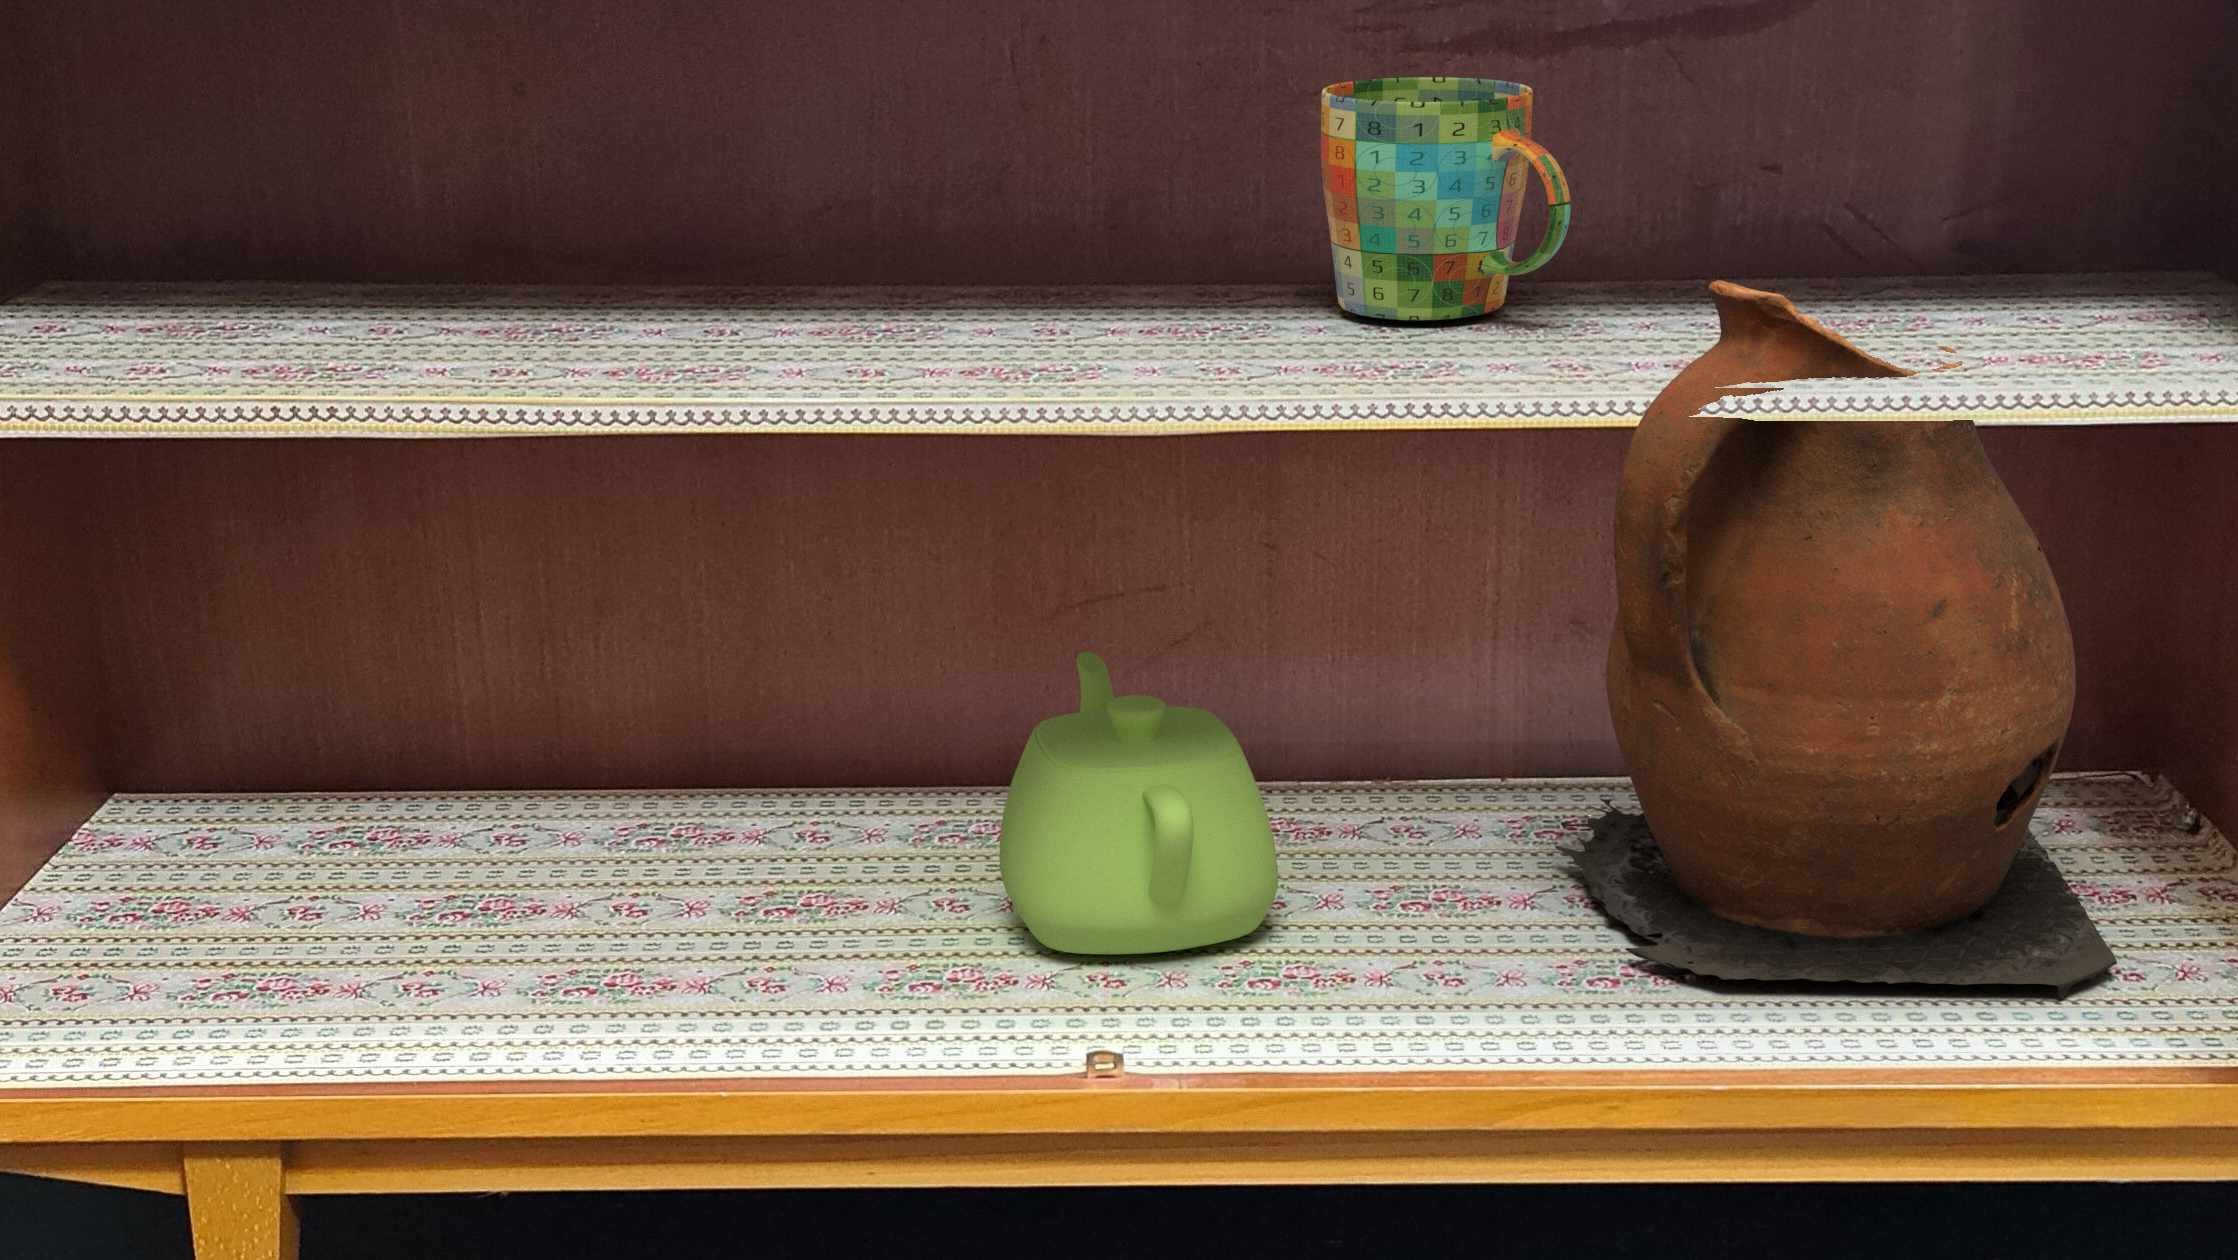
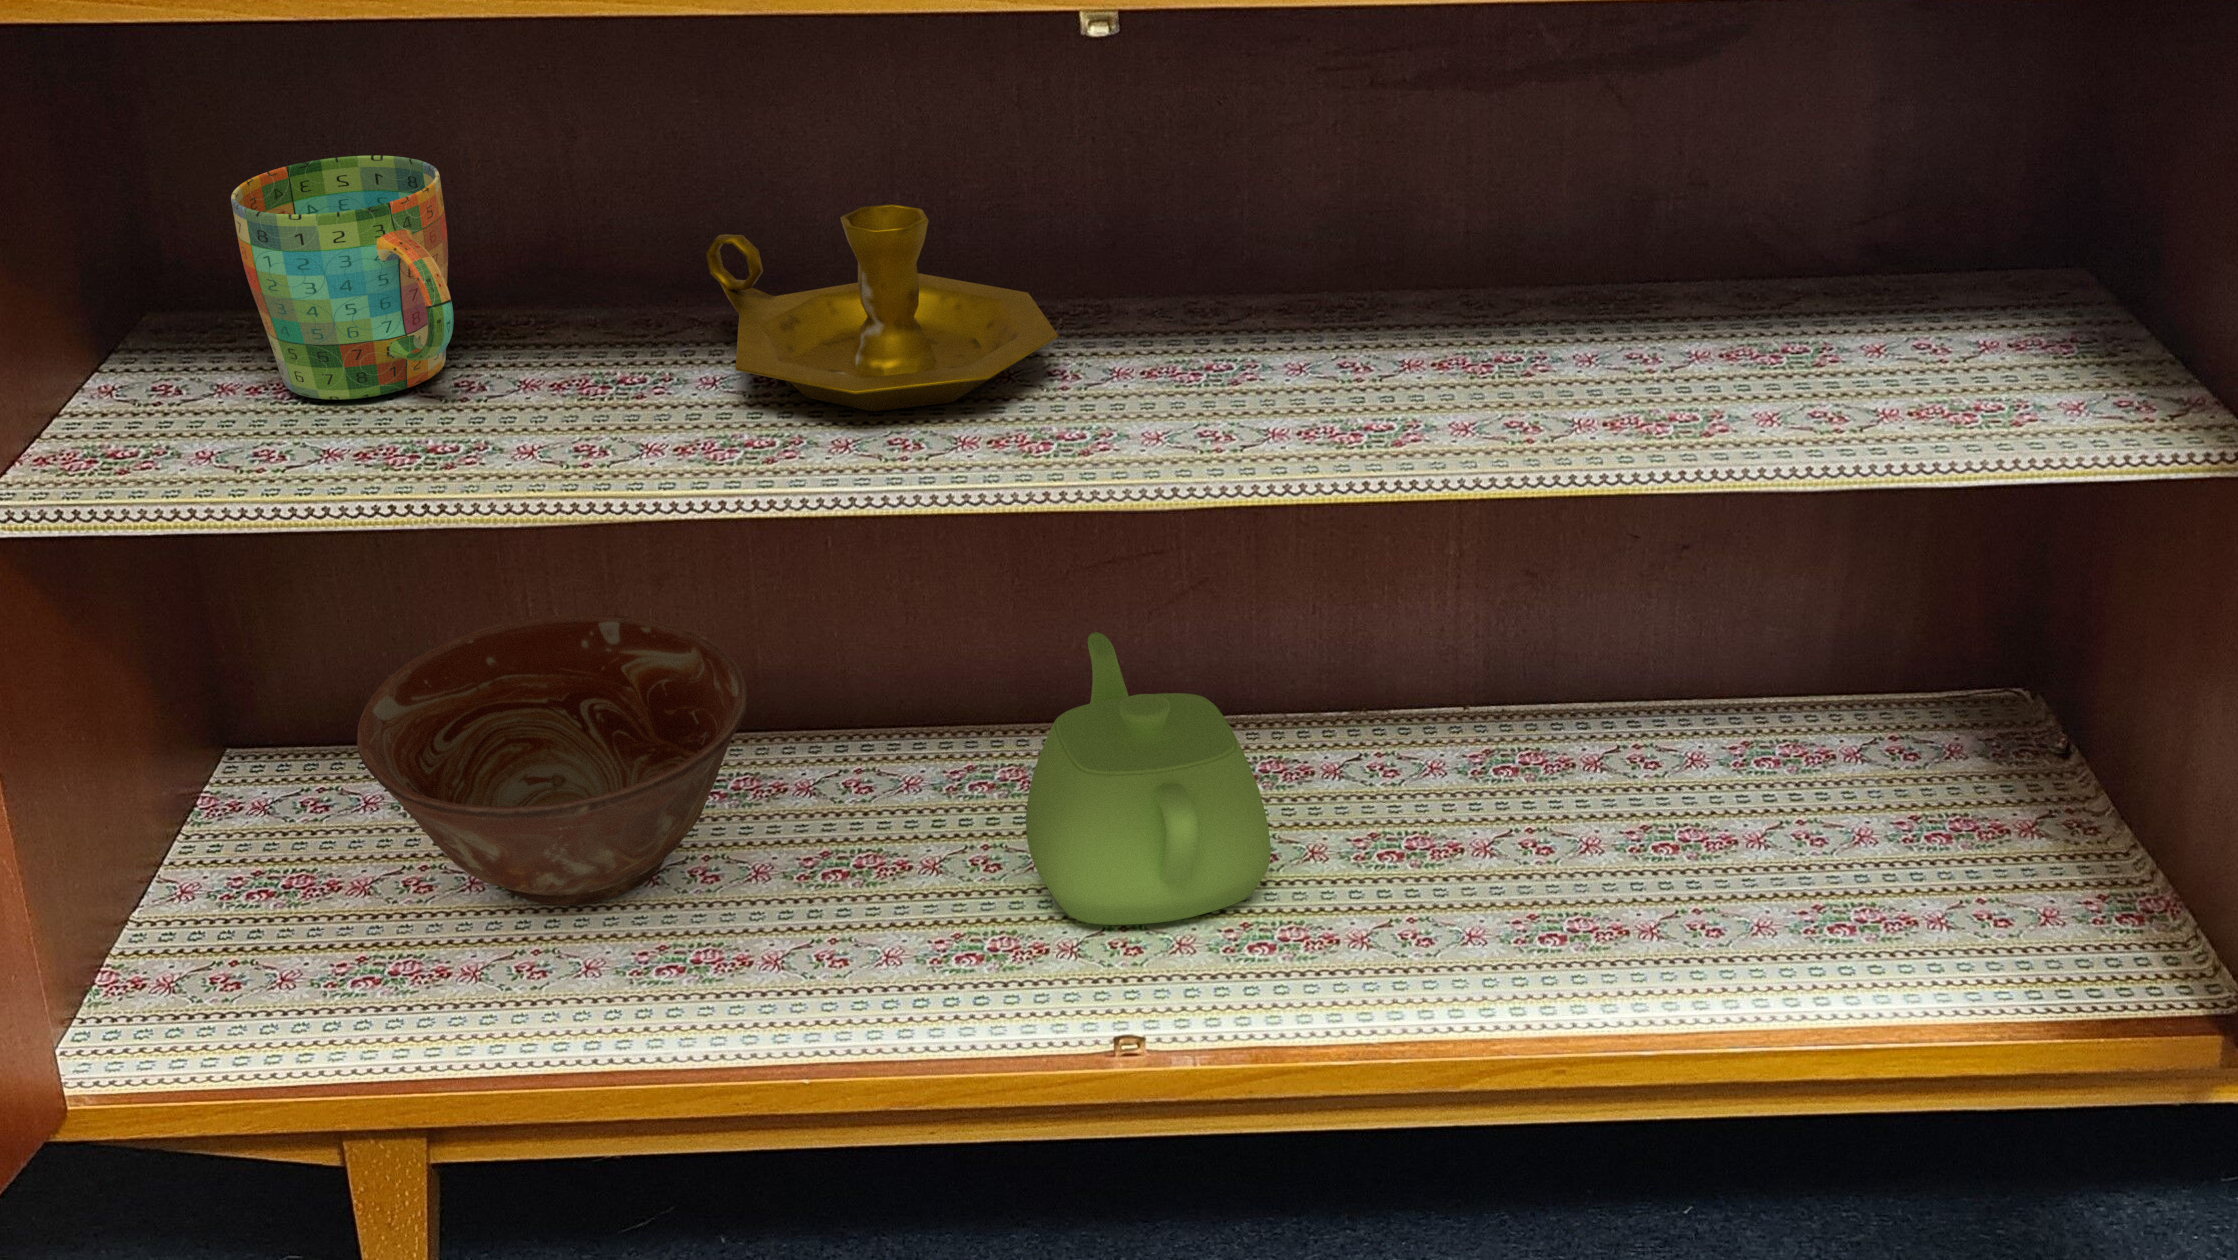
mug: present [1321,77,1570,321] -> present [231,156,454,399]
candlestick: none [662,135,1048,349] -> present [706,204,1058,411]
ceramic pitcher: present [1555,280,2117,998] -> none [1510,343,1990,953]
ceramic bowl: none [243,625,688,930] -> present [357,614,747,905]

